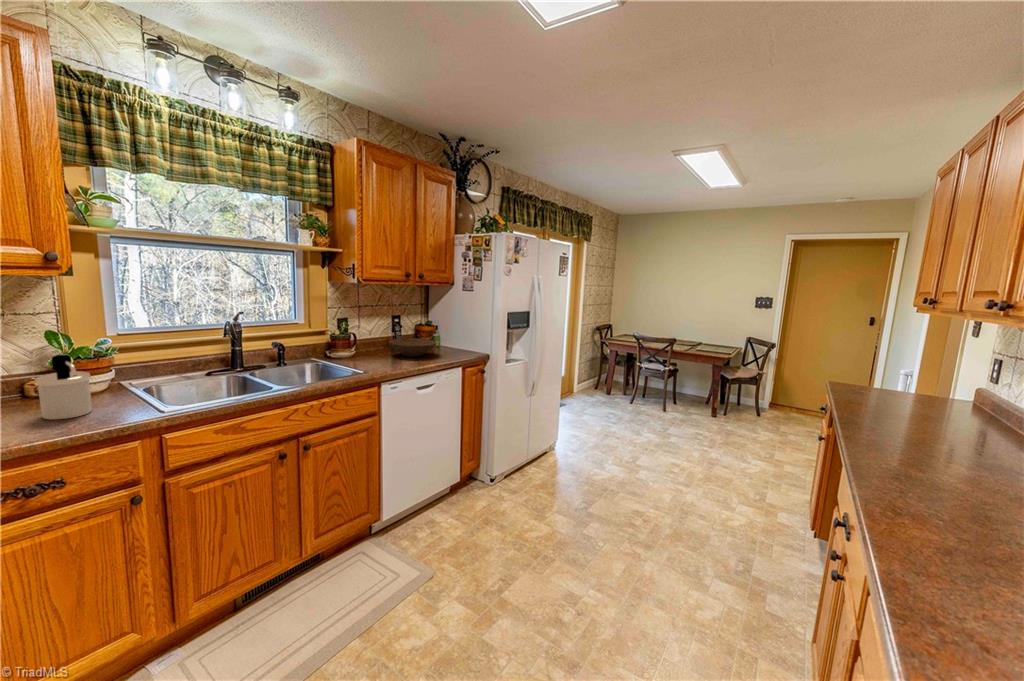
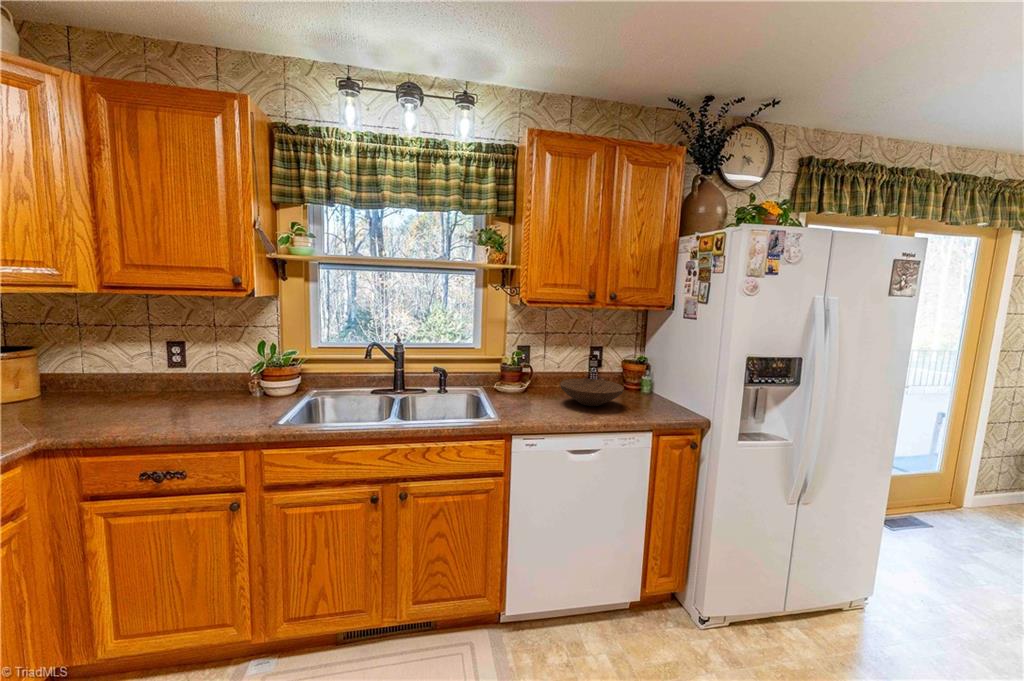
soap dispenser: present [35,355,92,420] -> none [208,363,245,418]

